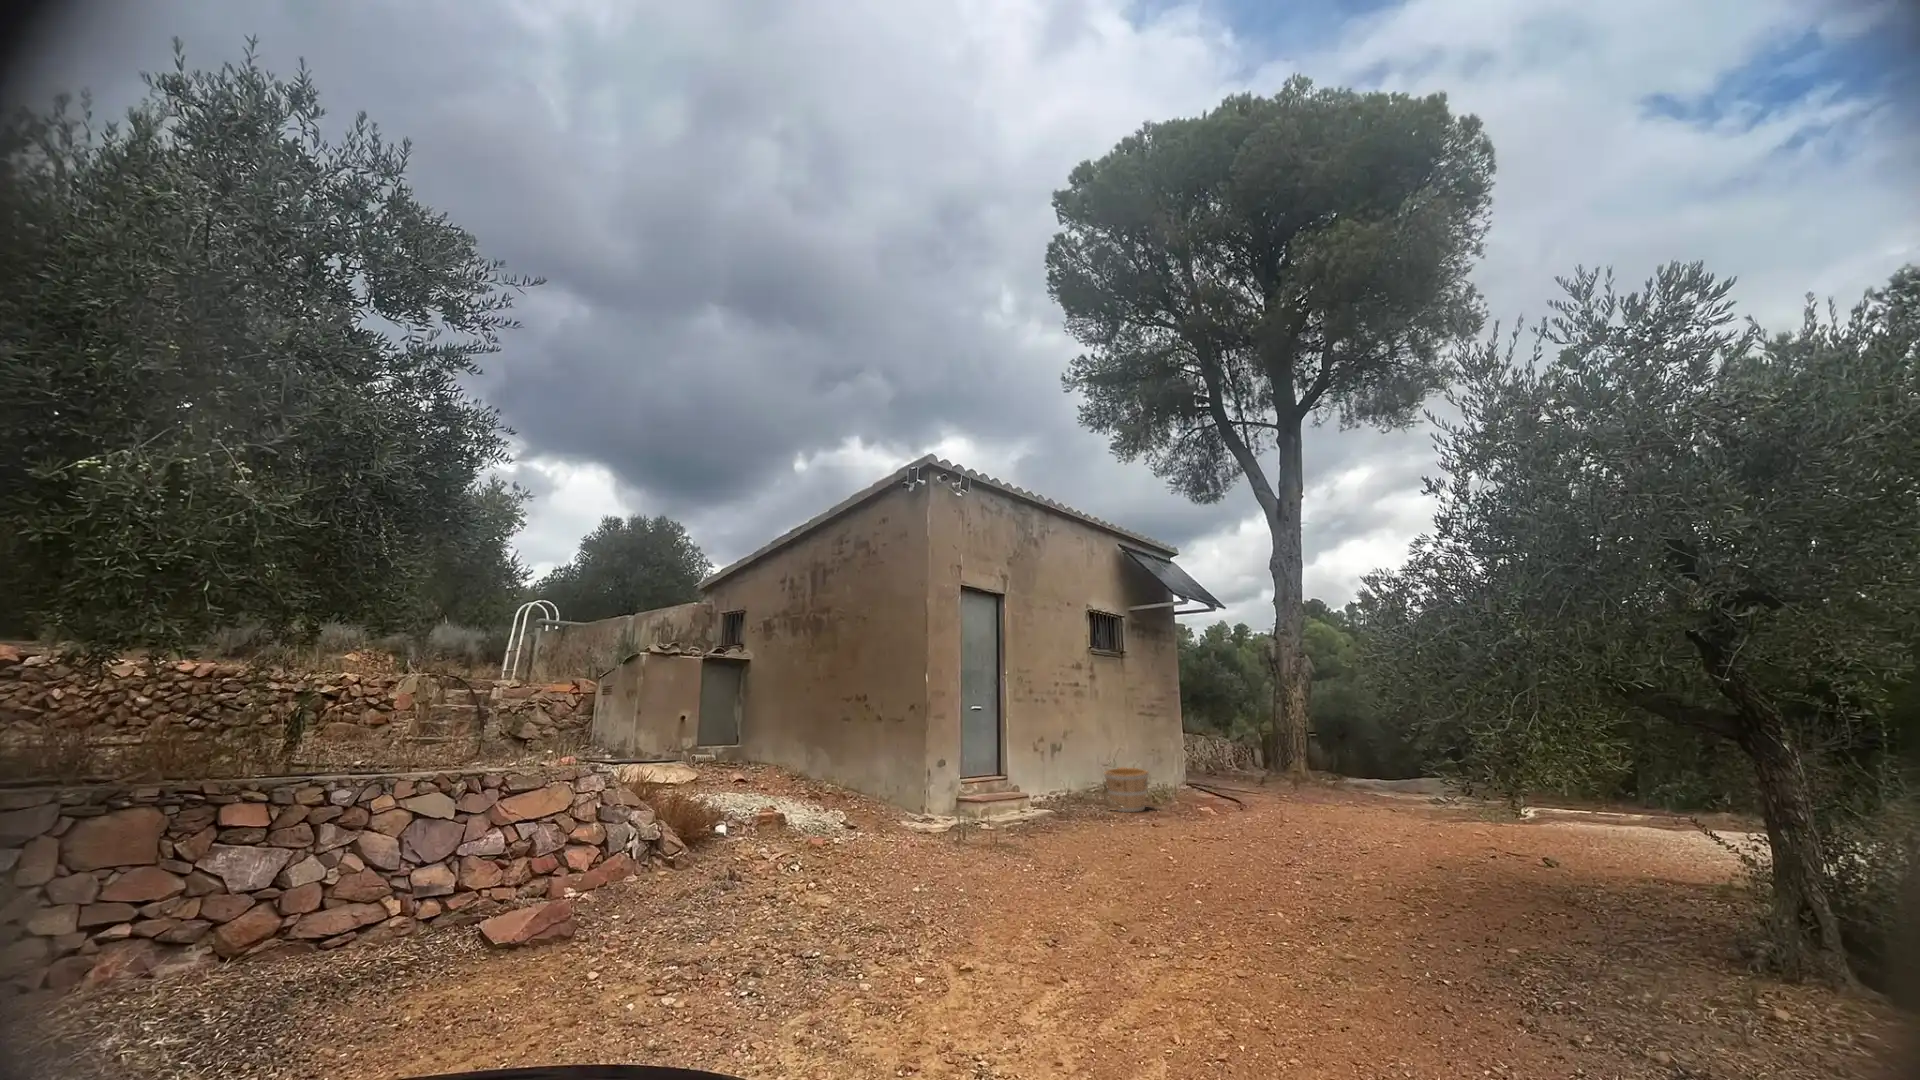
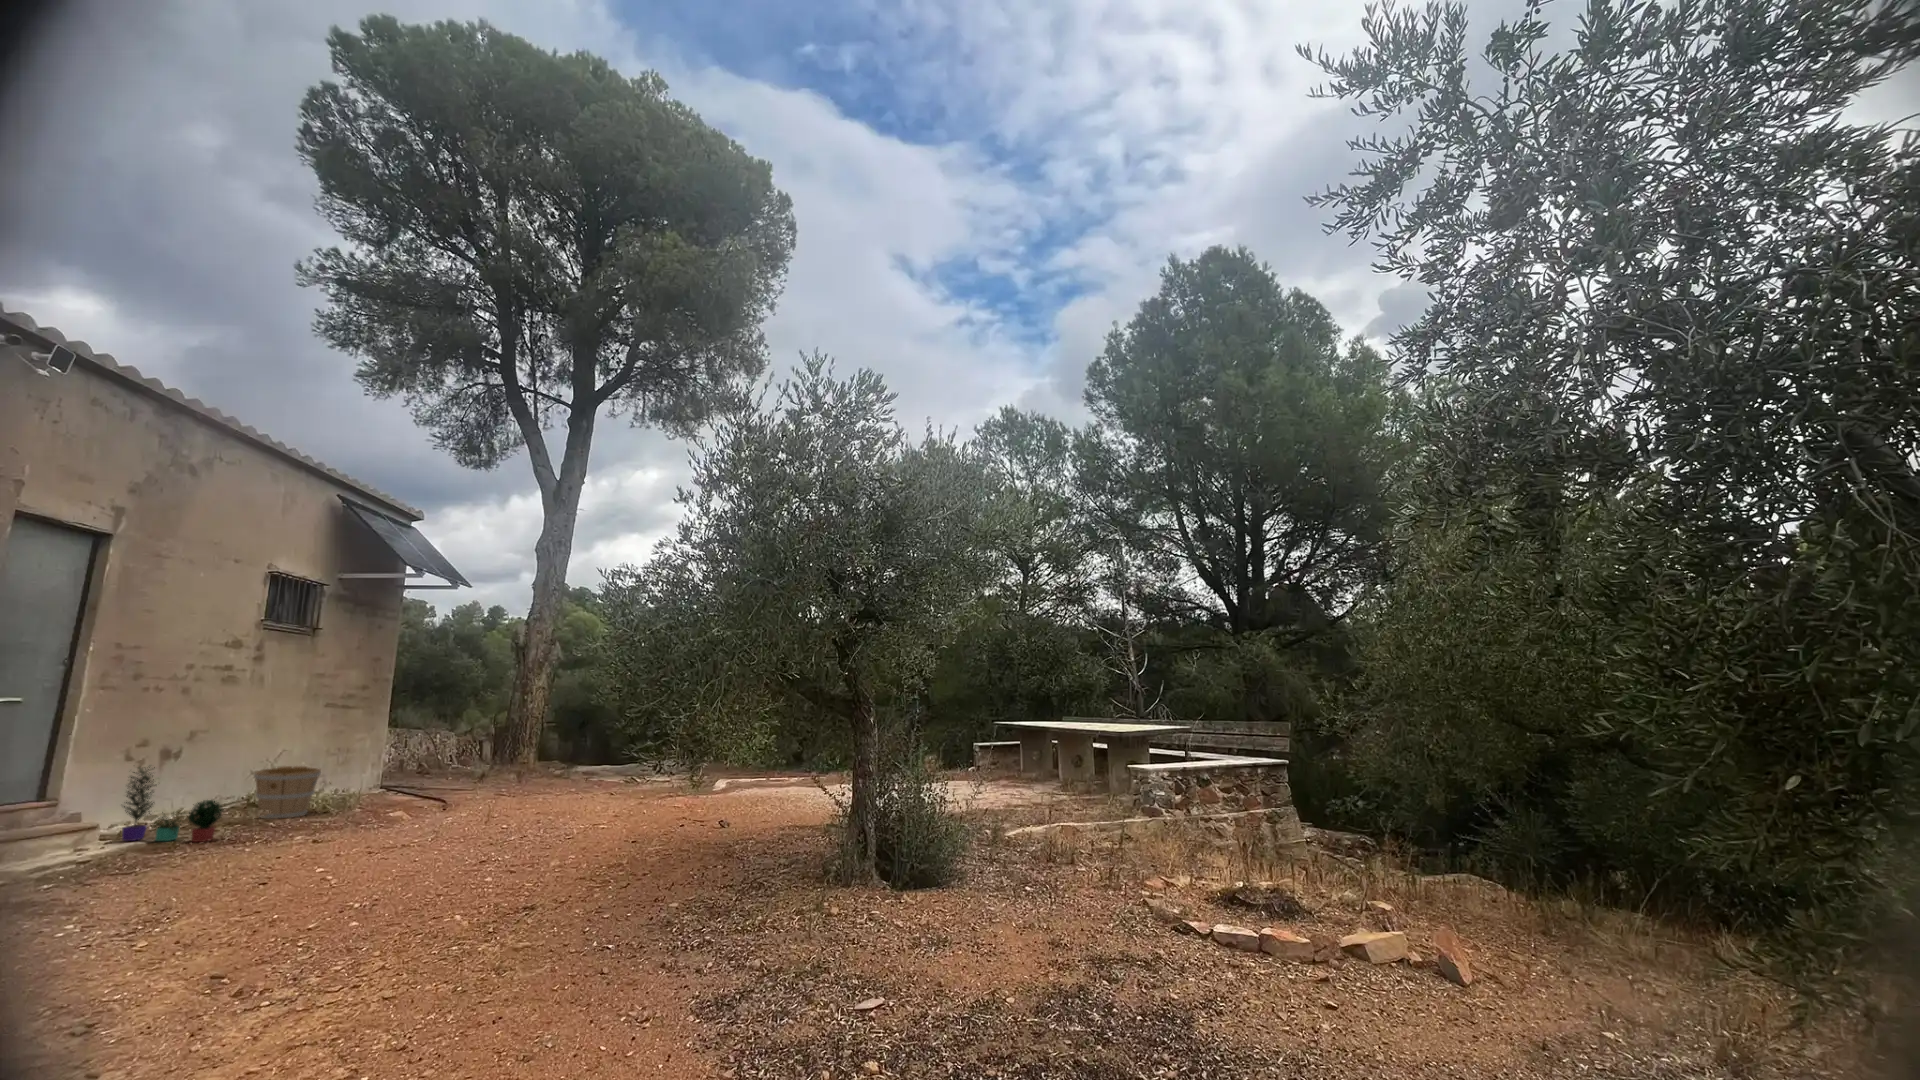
potted plant: none [1028,767,1093,833] -> present [122,767,224,842]

